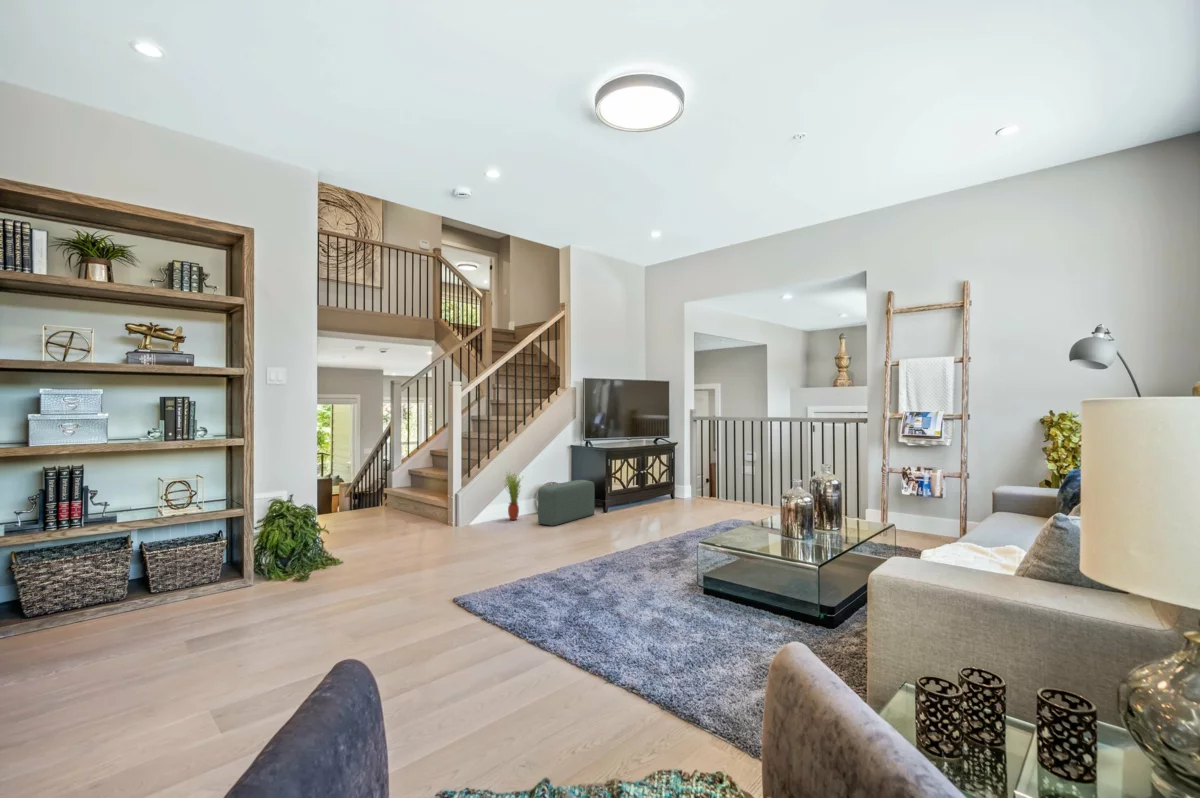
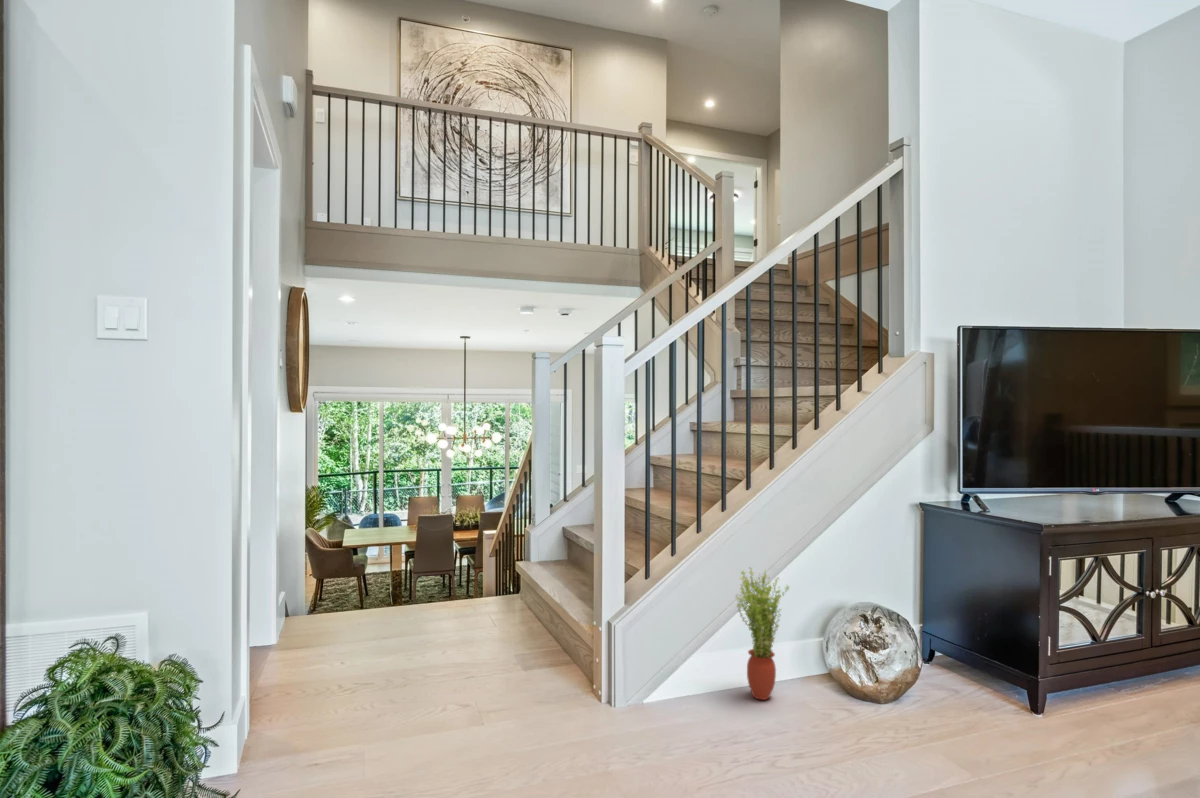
pouf: present [538,480,595,526] -> none [829,606,1001,762]

